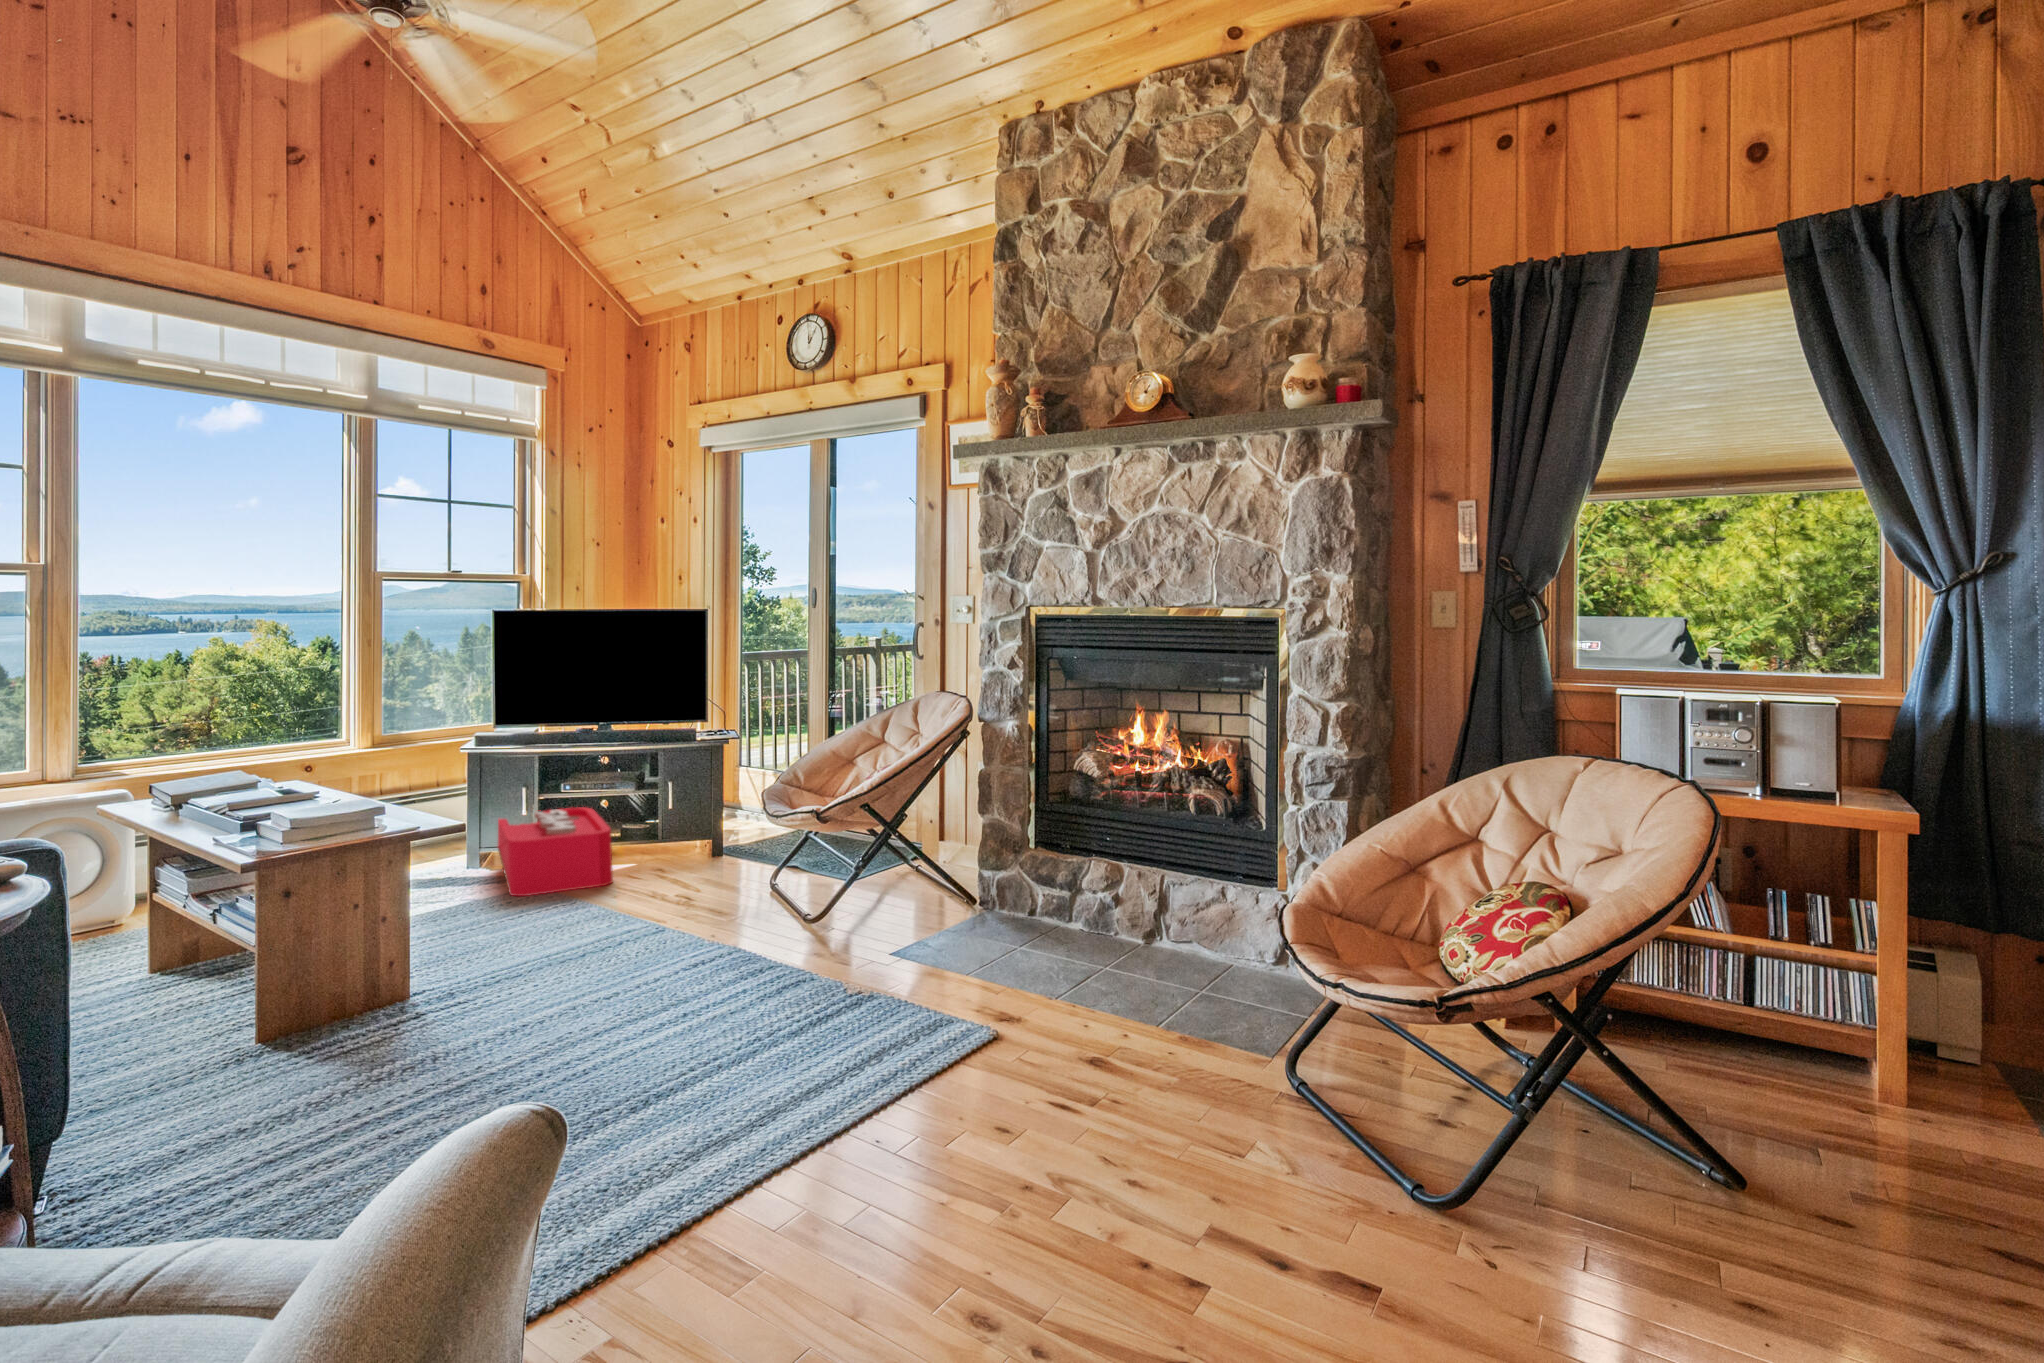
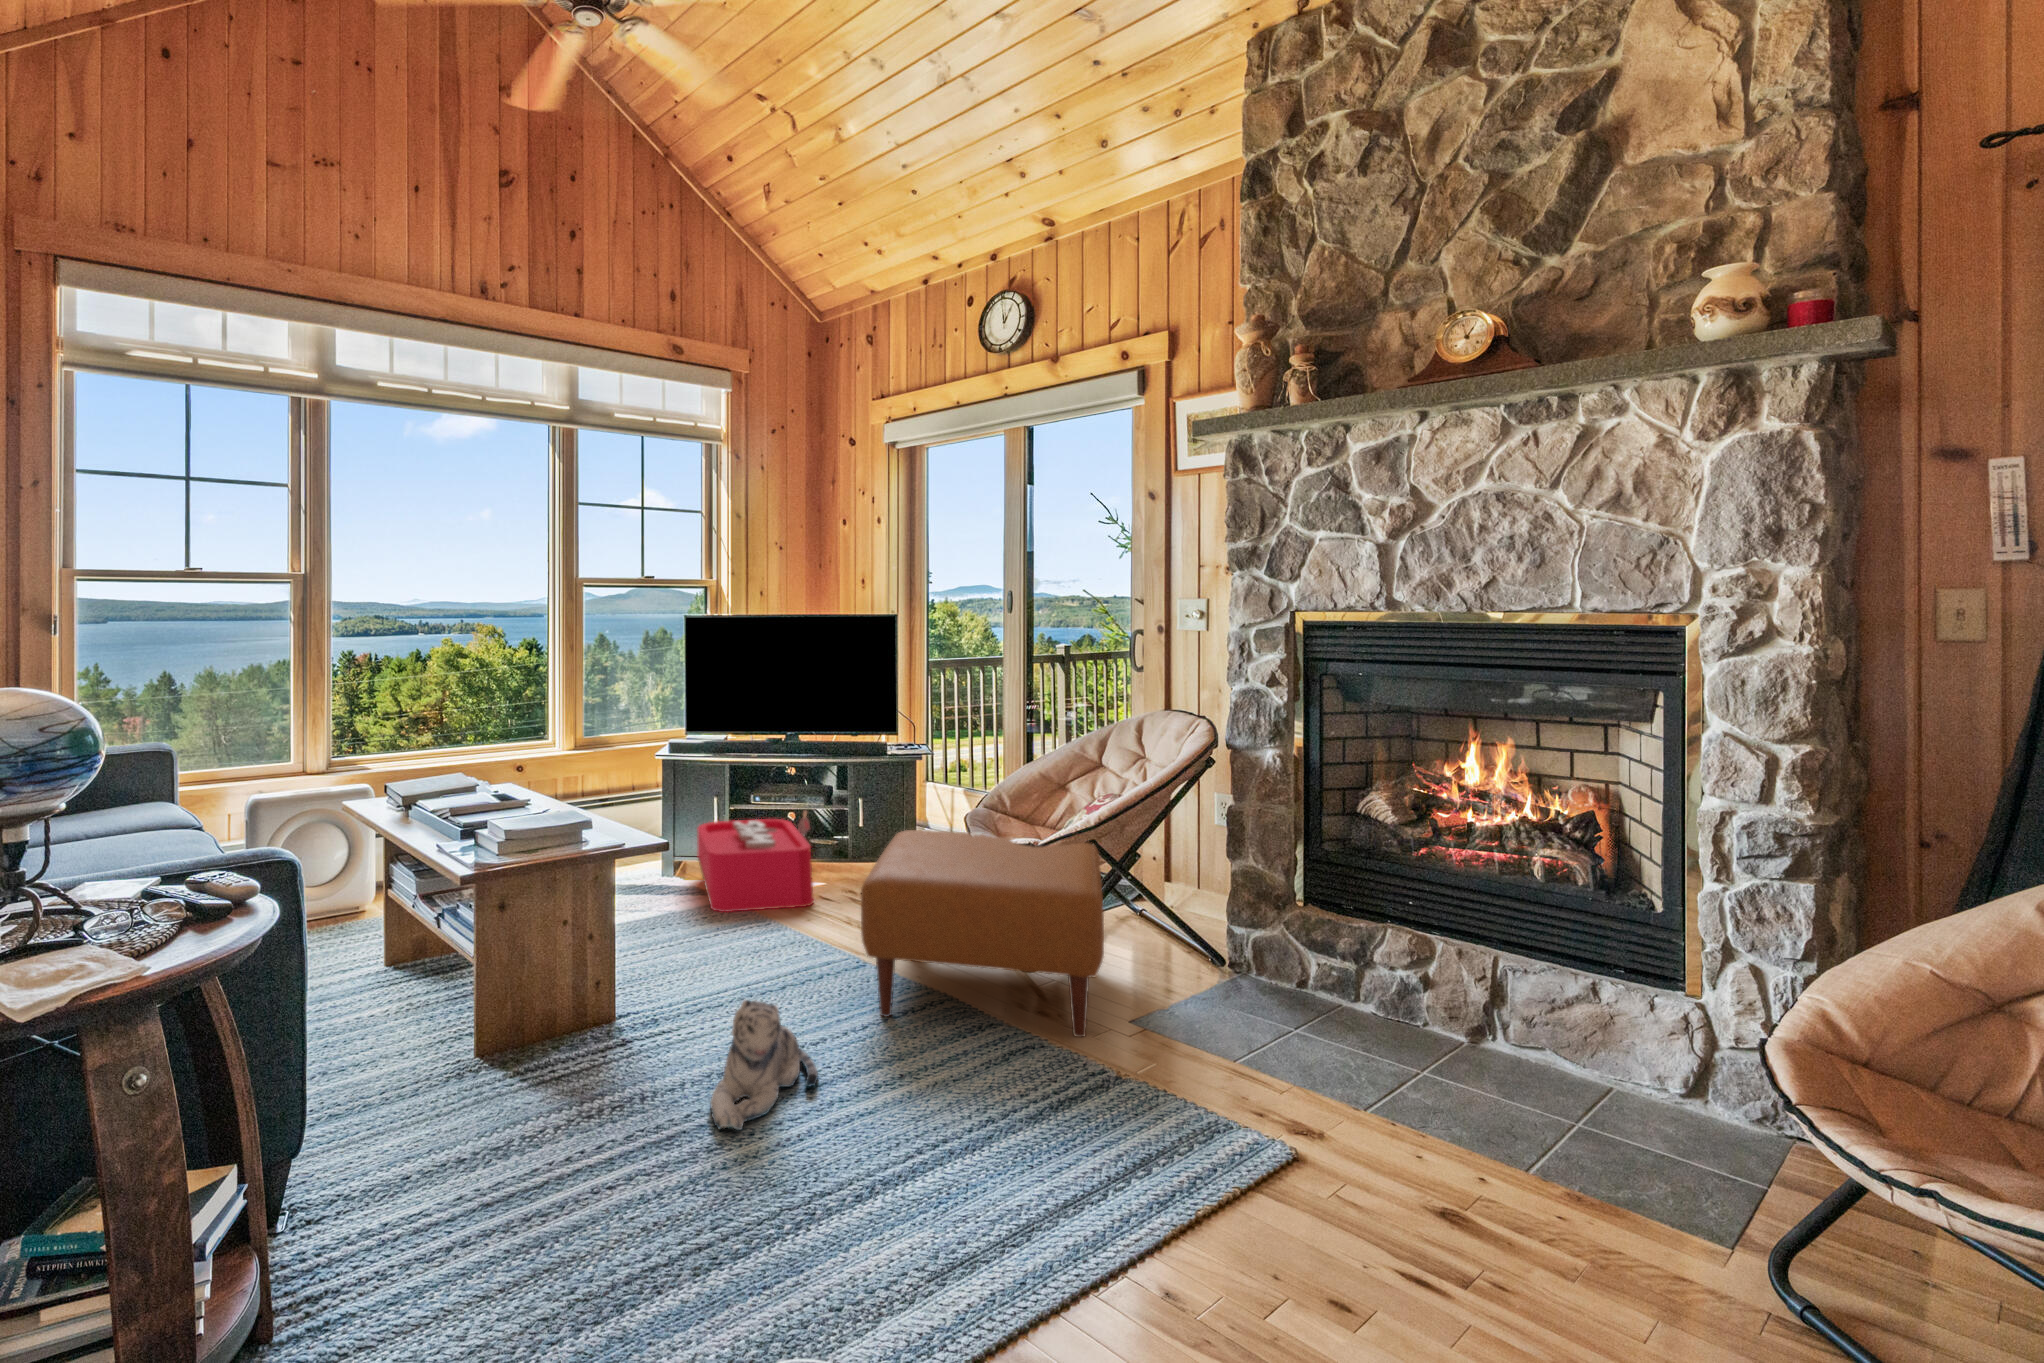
ottoman: none [650,806,866,970] -> present [861,830,1104,1037]
plush toy: none [500,958,604,1075] -> present [710,1000,818,1130]

